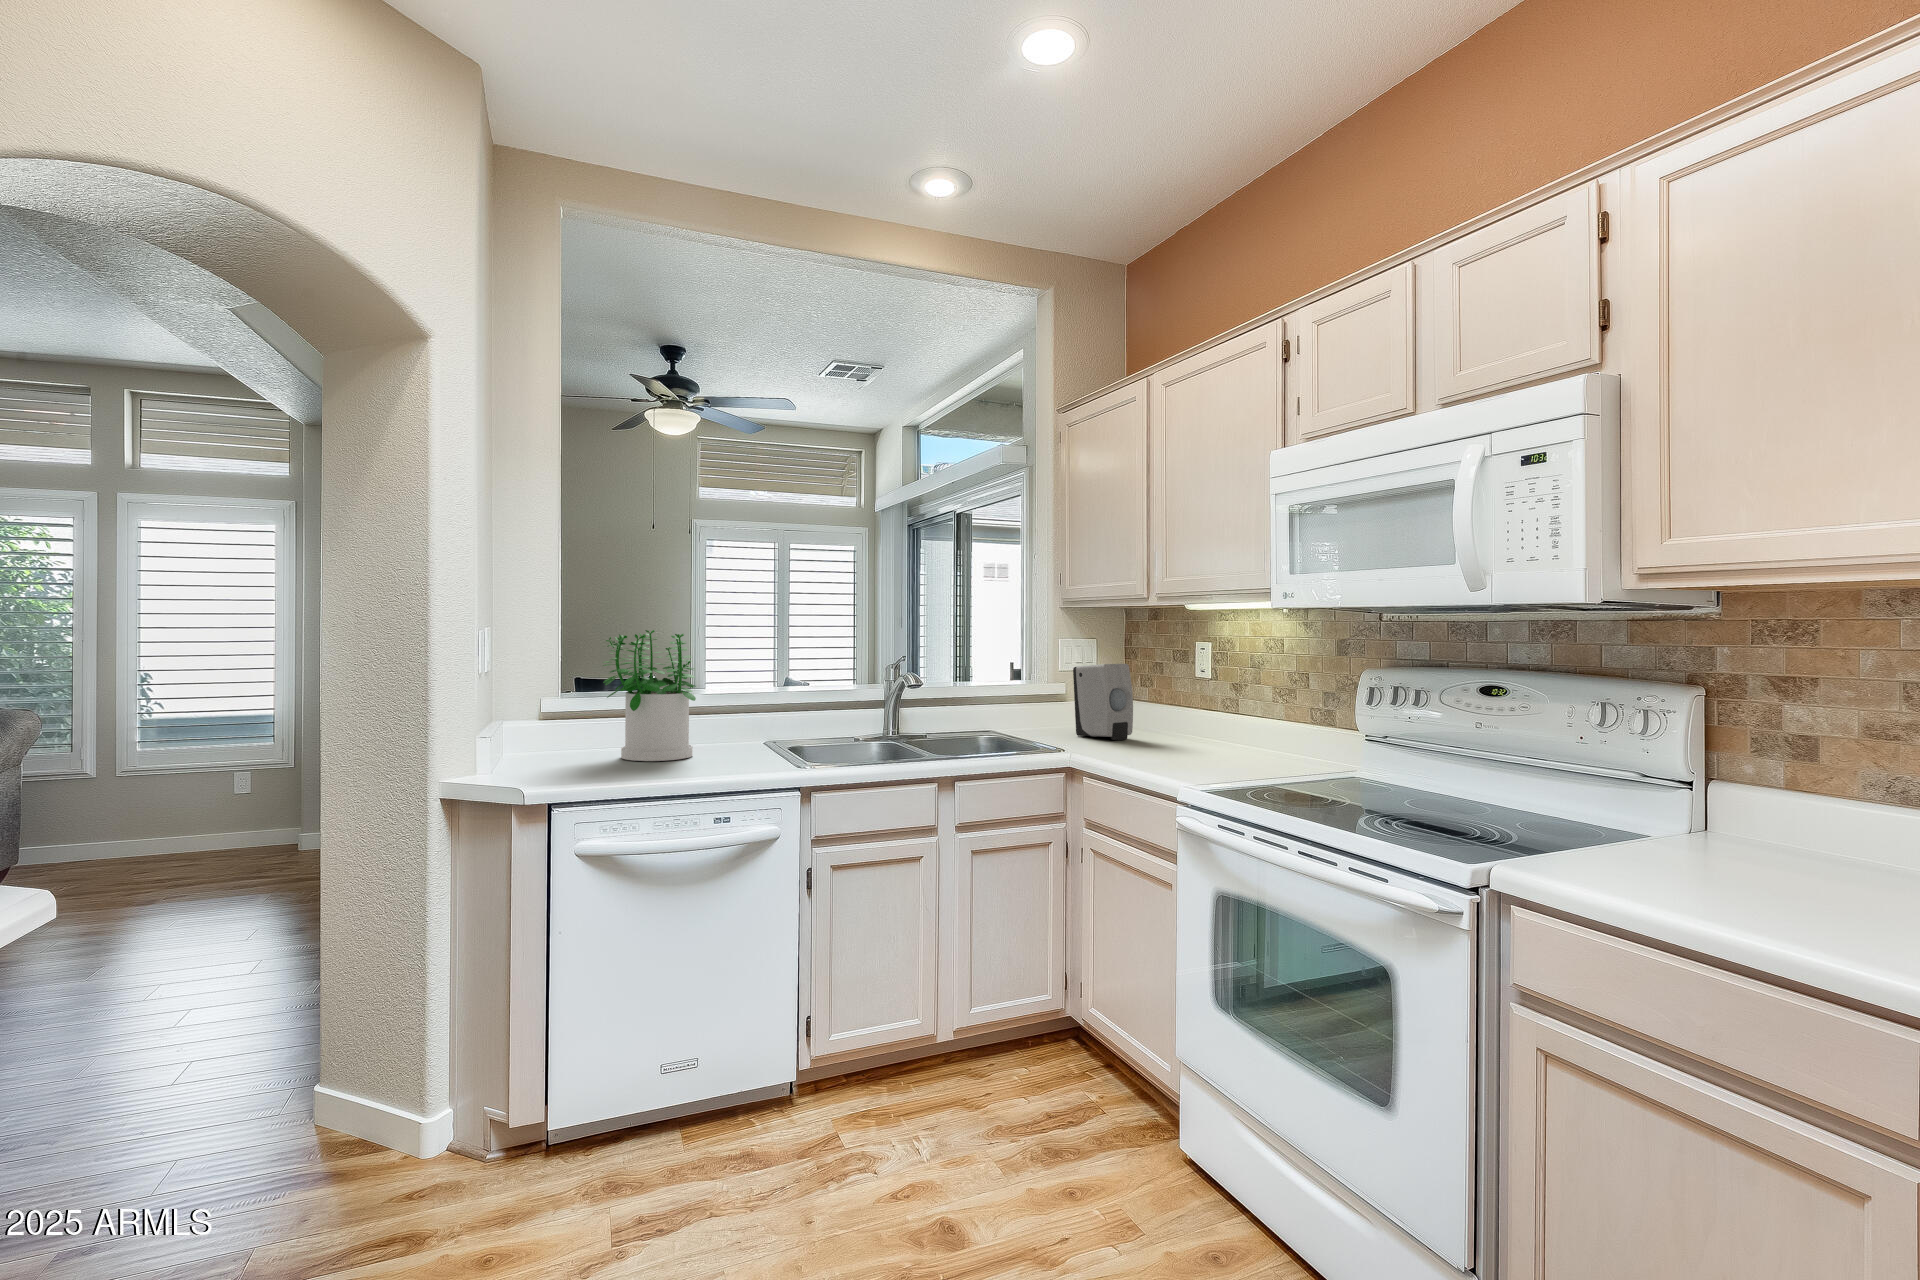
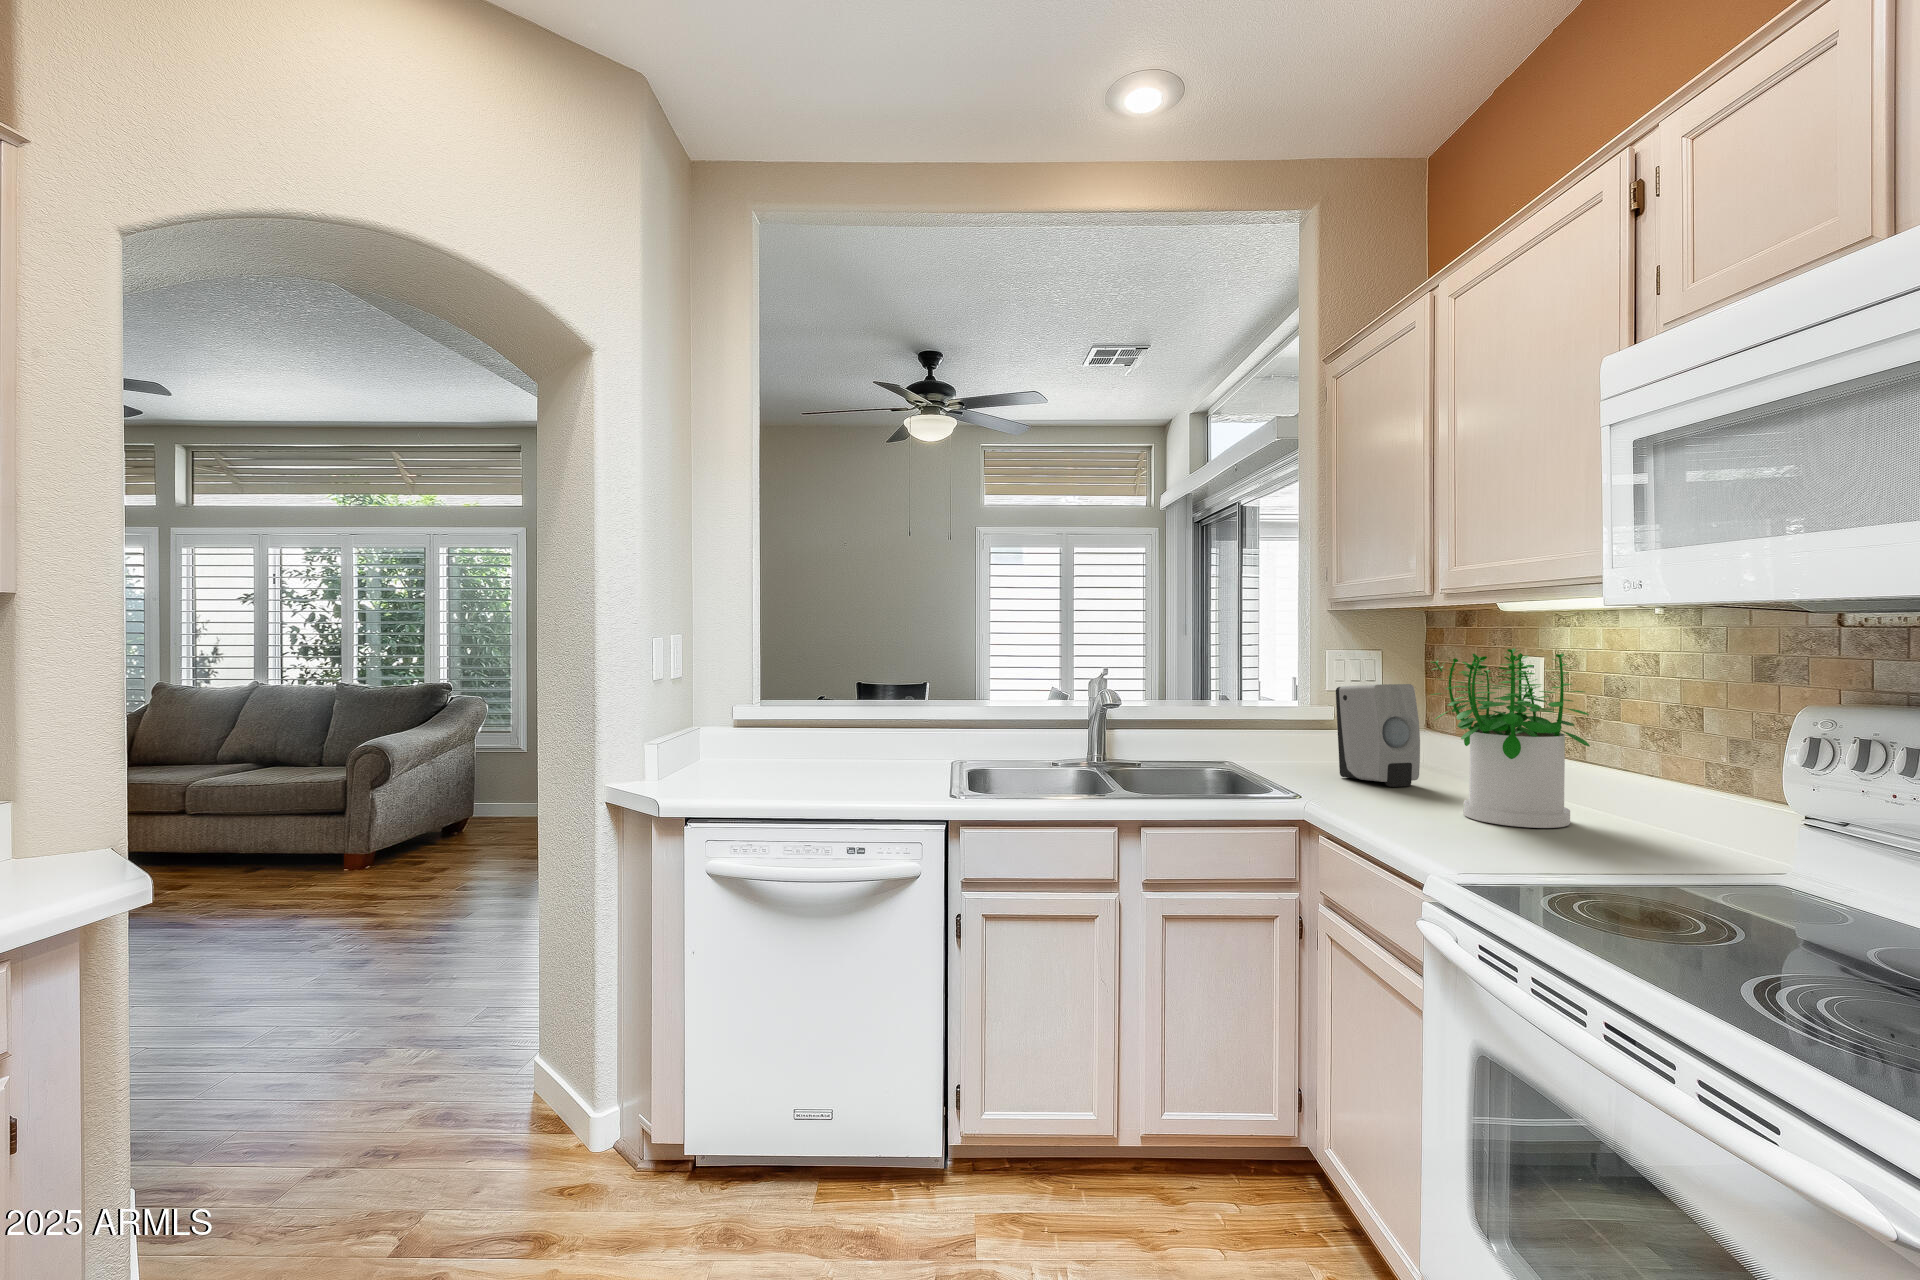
potted plant: present [603,630,696,761] -> present [1431,648,1590,828]

